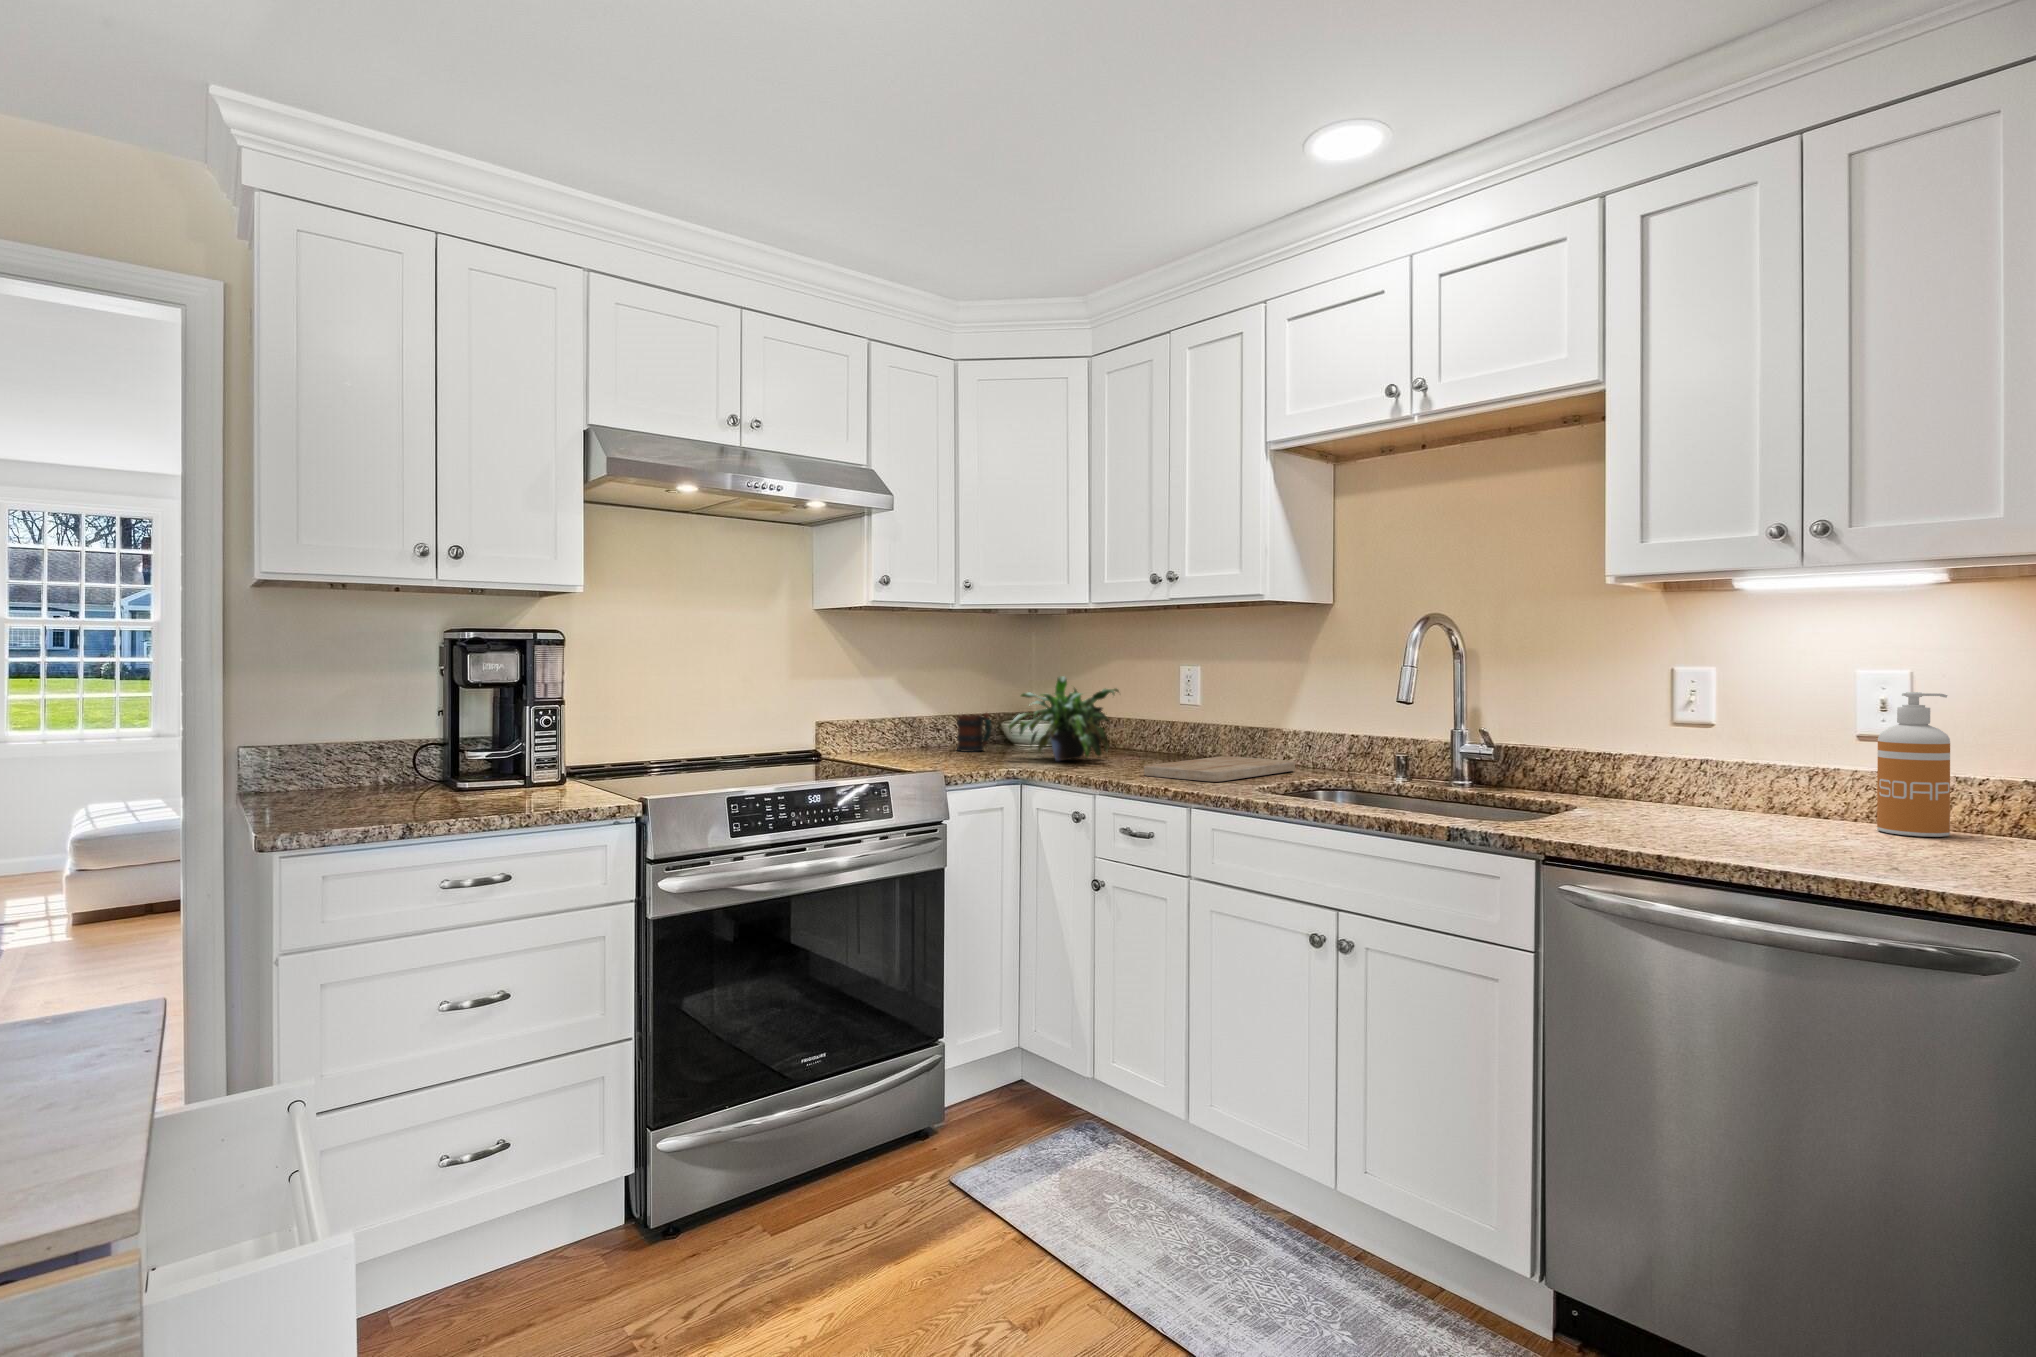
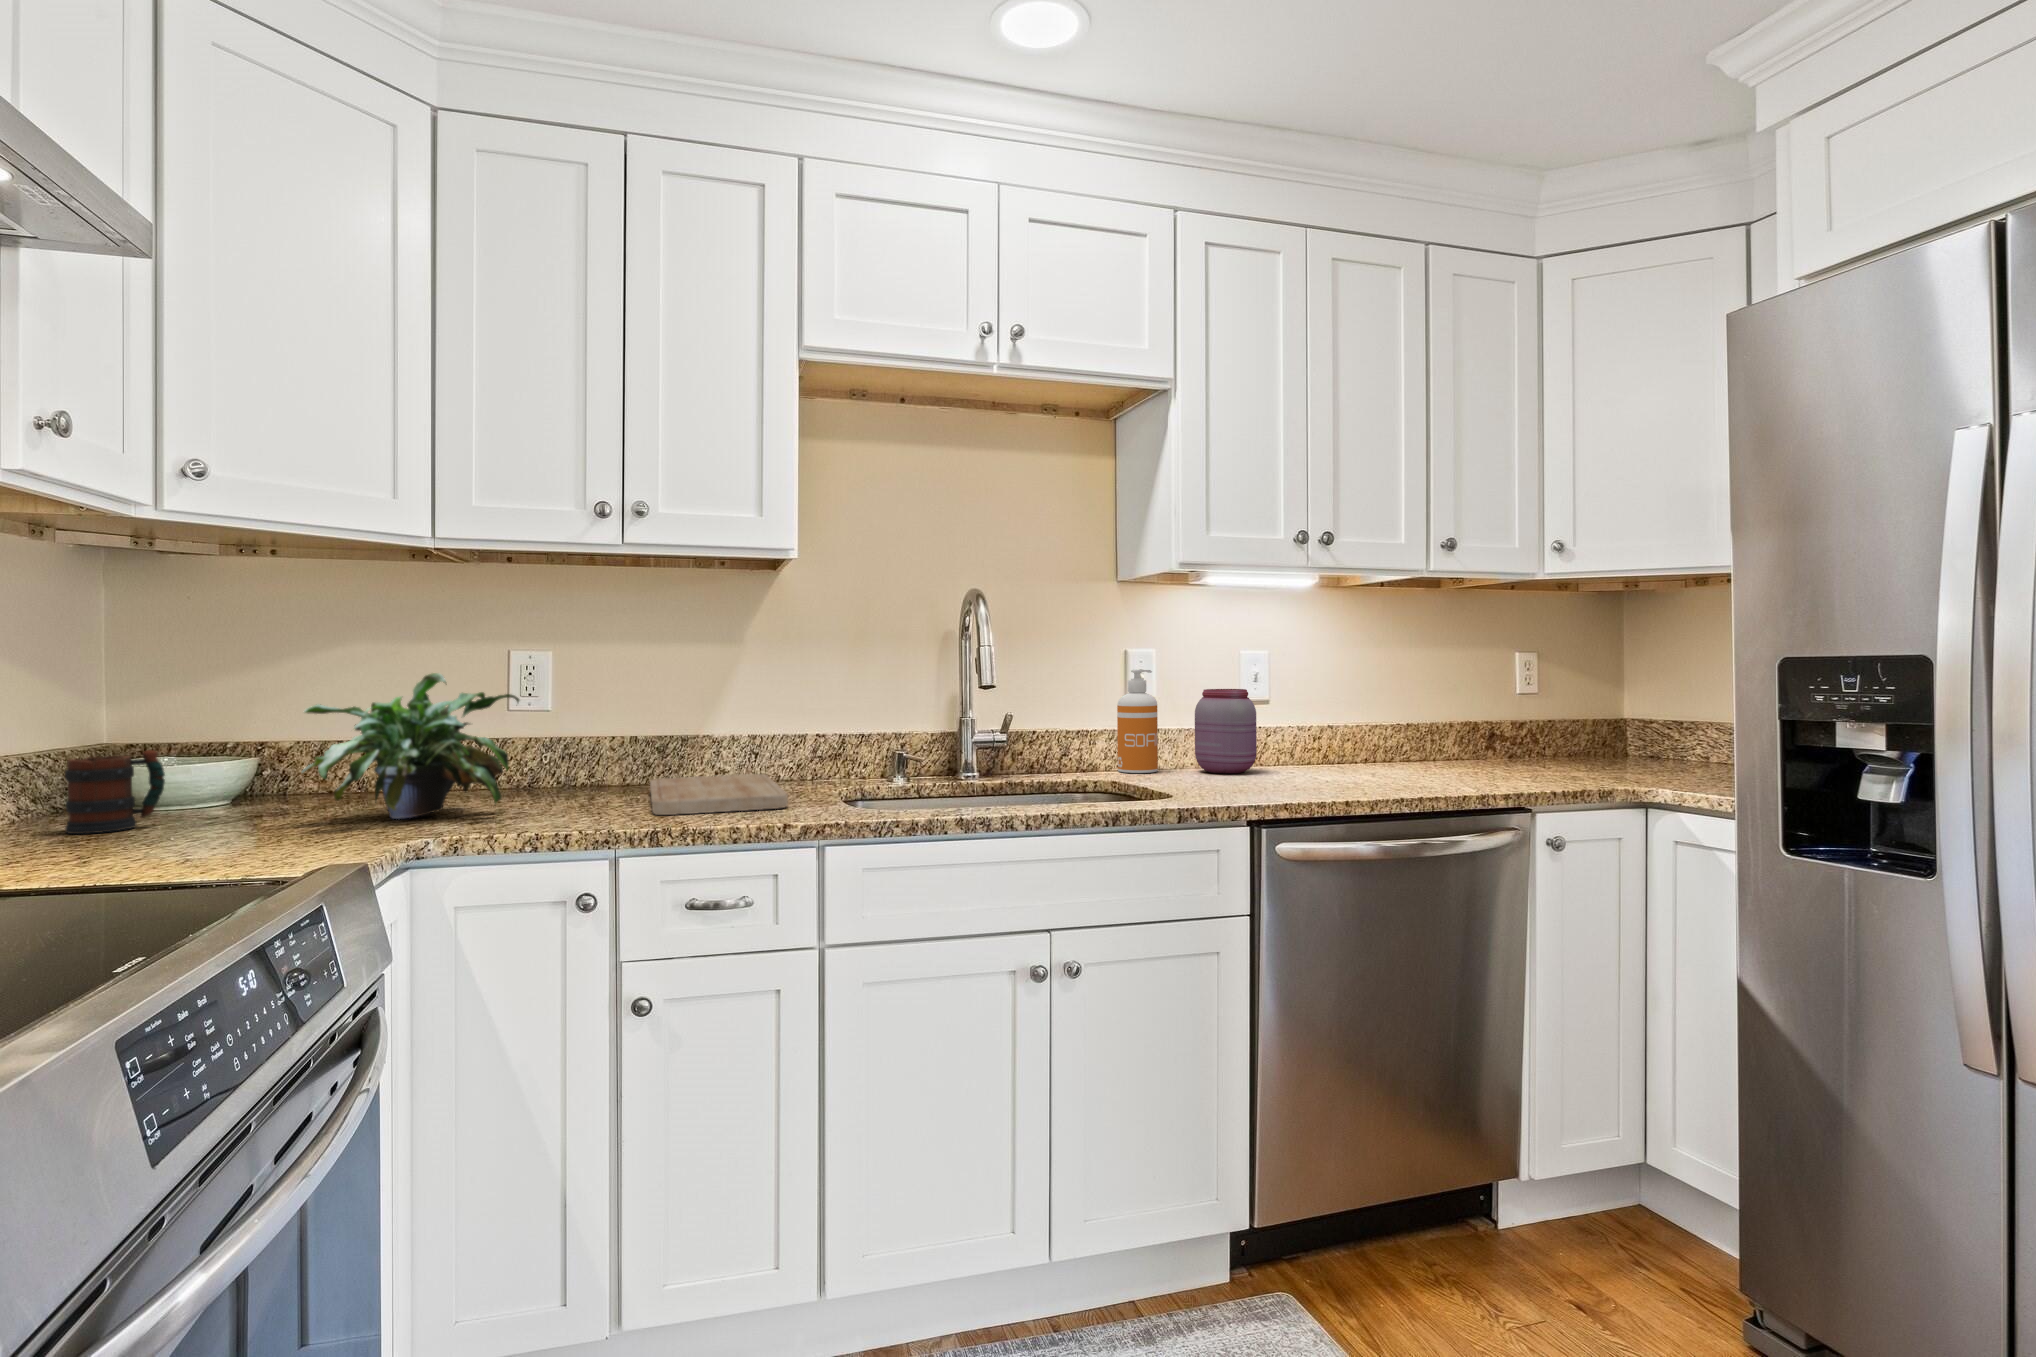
soap dispenser: present [1877,692,1950,837] -> present [1117,669,1158,773]
jar: none [1713,714,1807,822] -> present [1195,689,1257,773]

